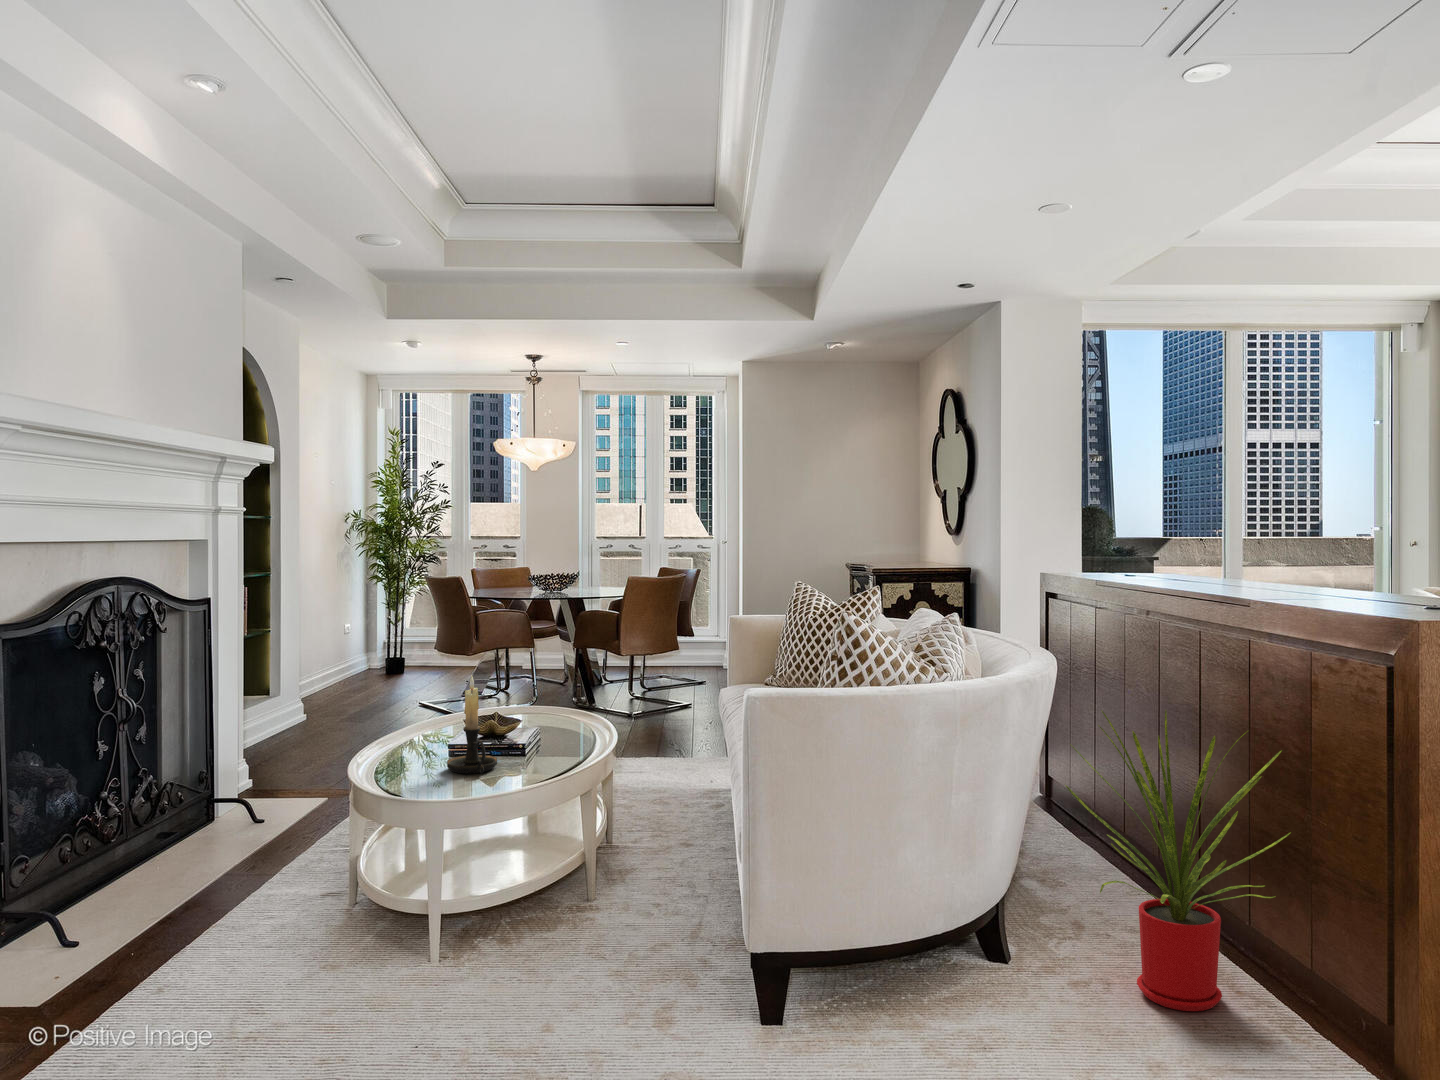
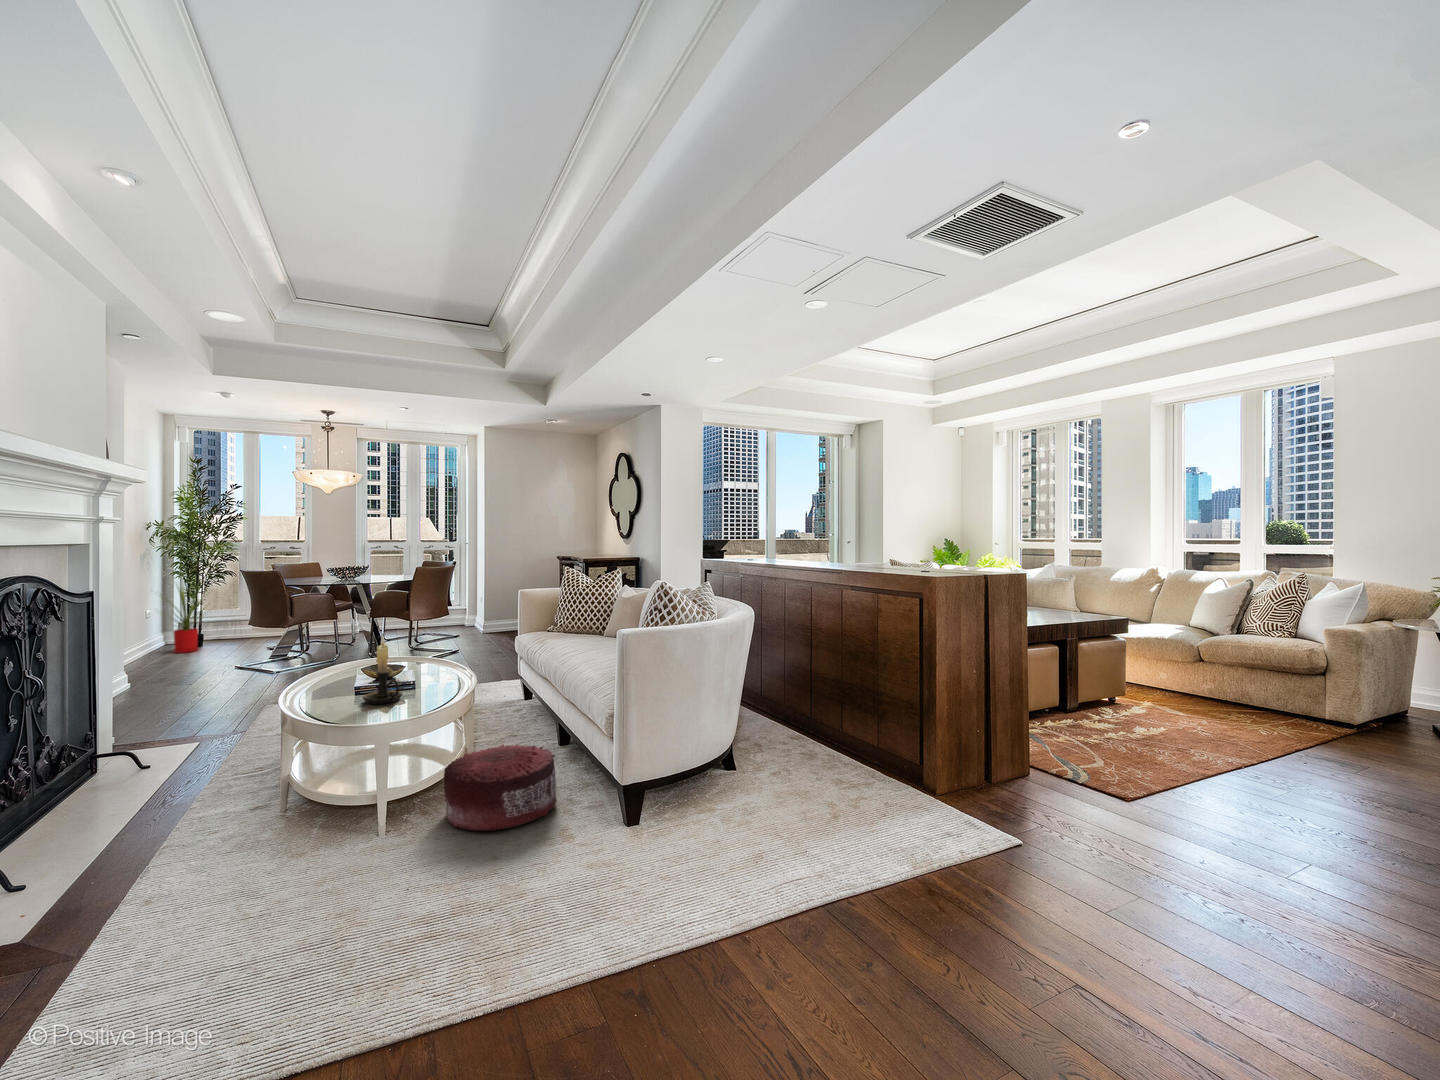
house plant: present [1065,711,1291,1011] -> present [167,584,208,653]
pouf: none [519,855,688,988] -> present [444,745,557,831]

